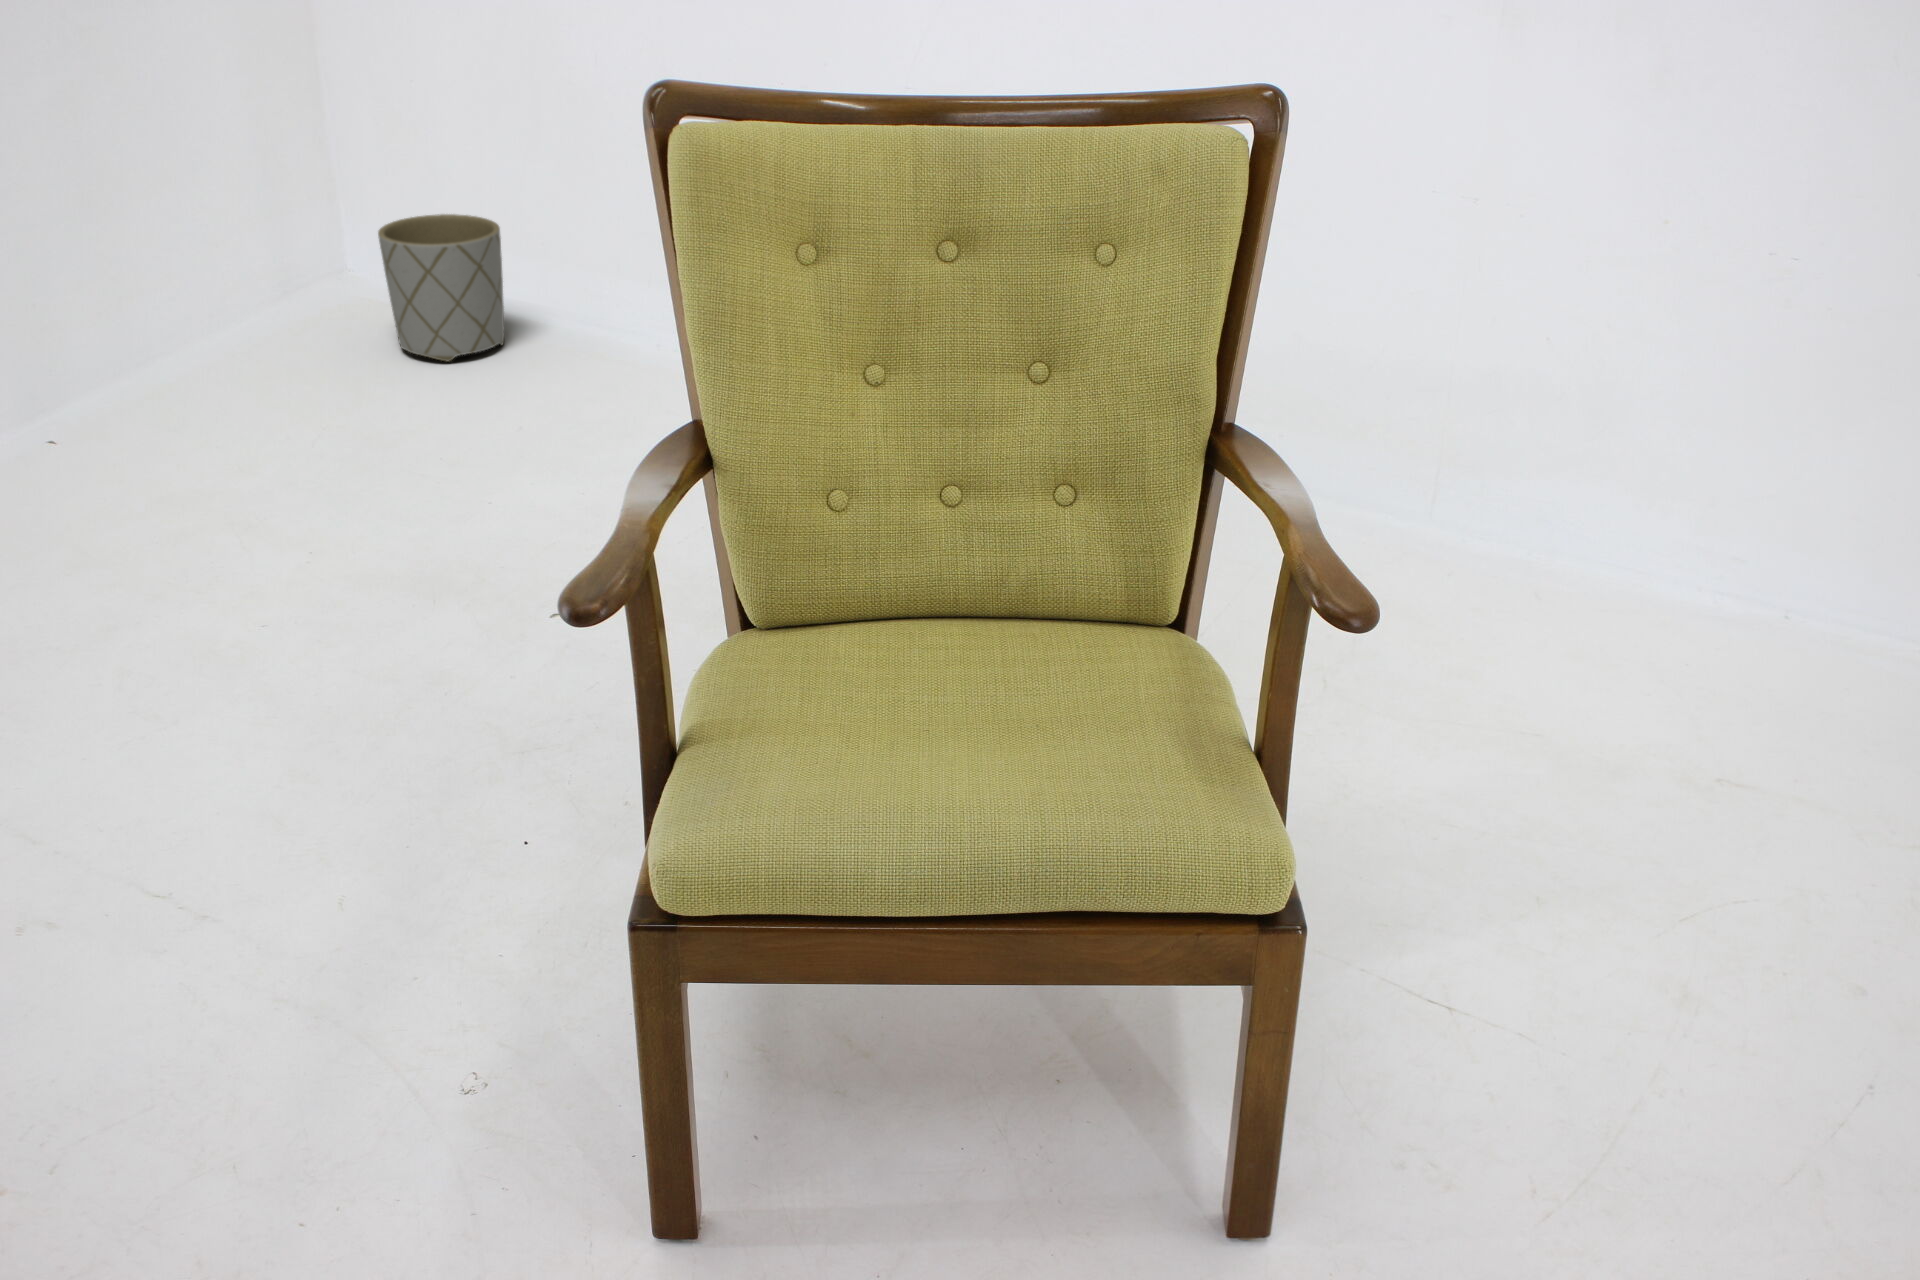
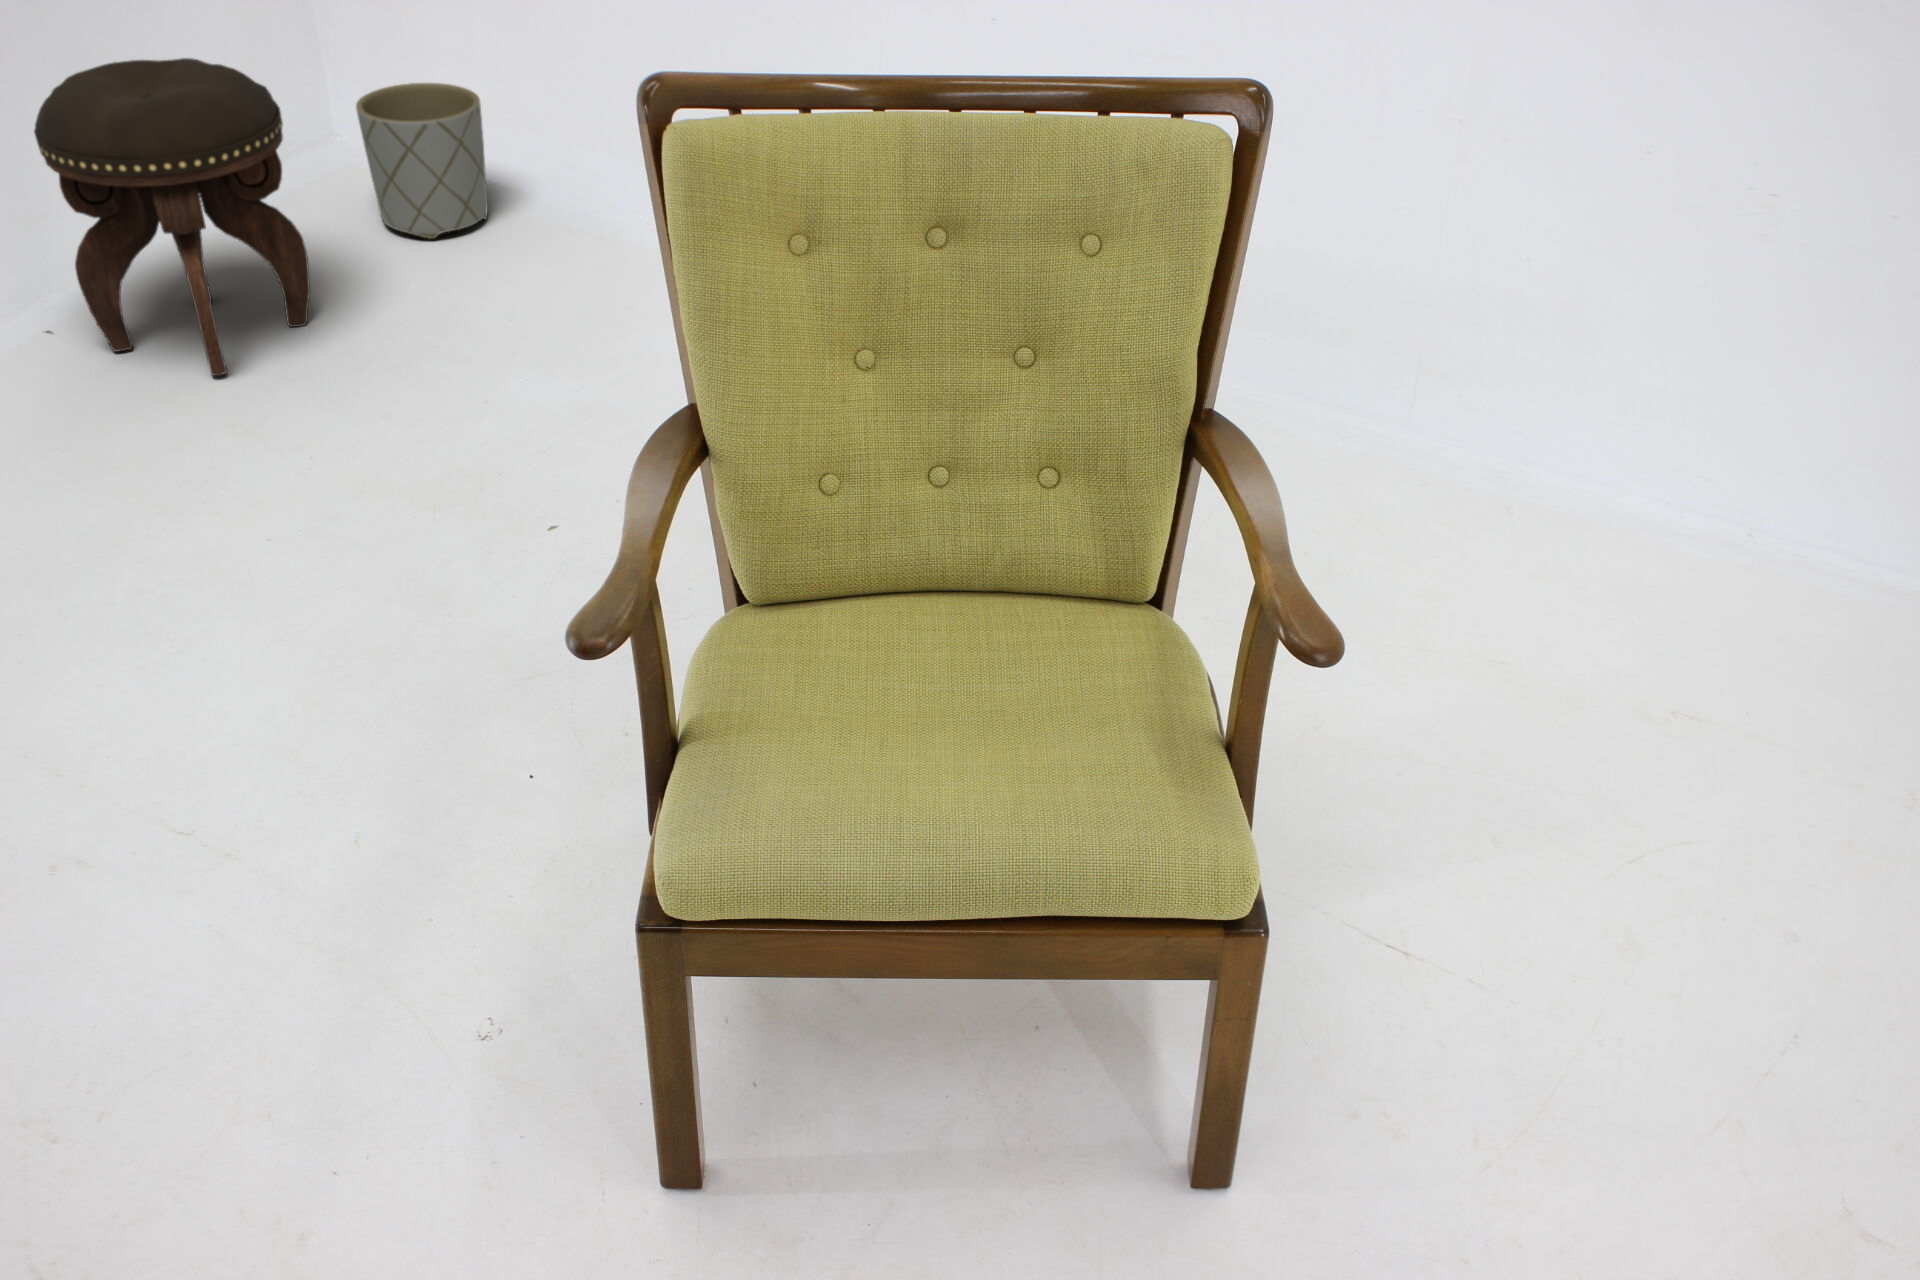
footstool: none [58,173,324,479] -> present [34,58,310,376]

